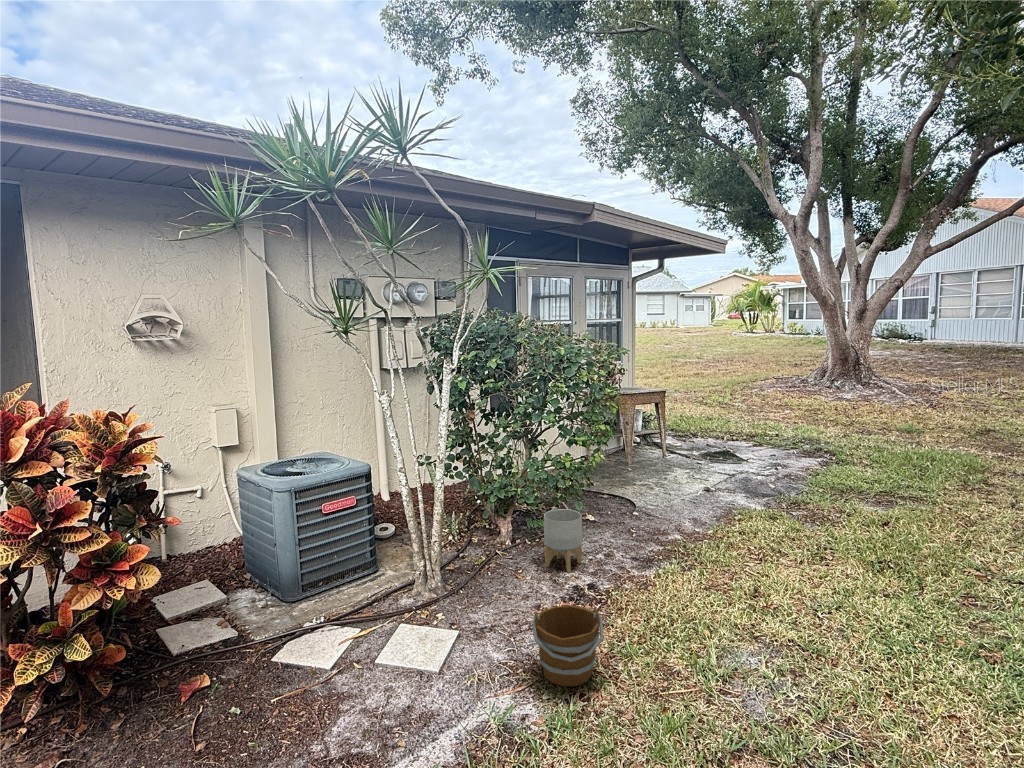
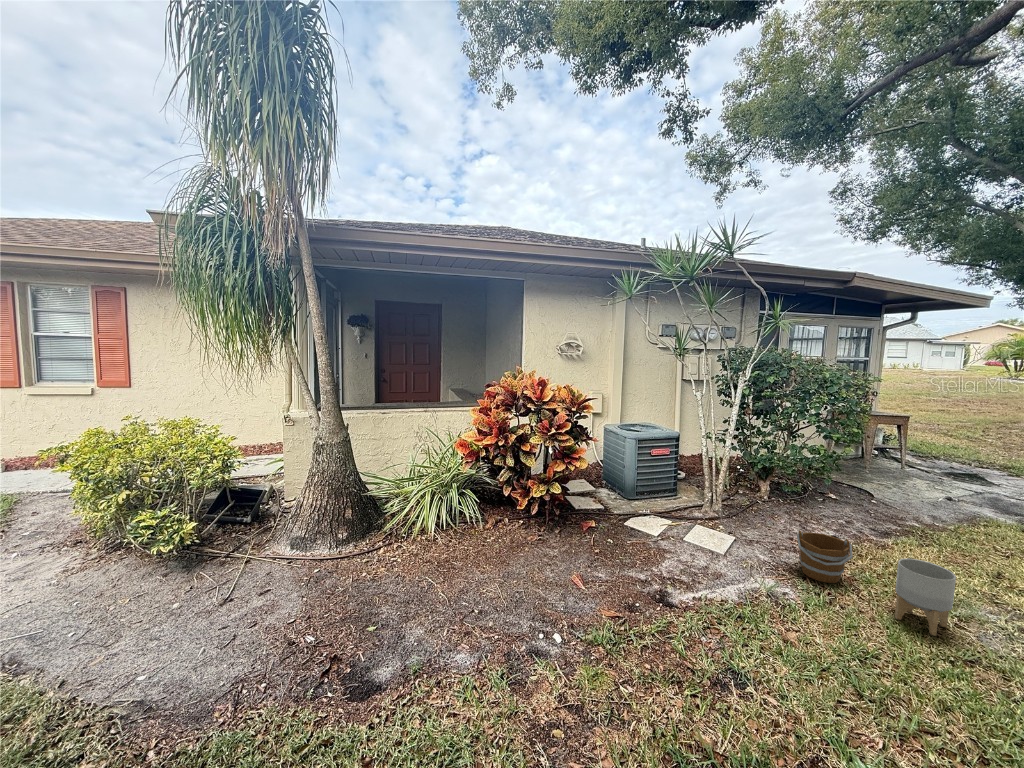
planter: present [544,509,582,572] -> present [895,558,956,636]

